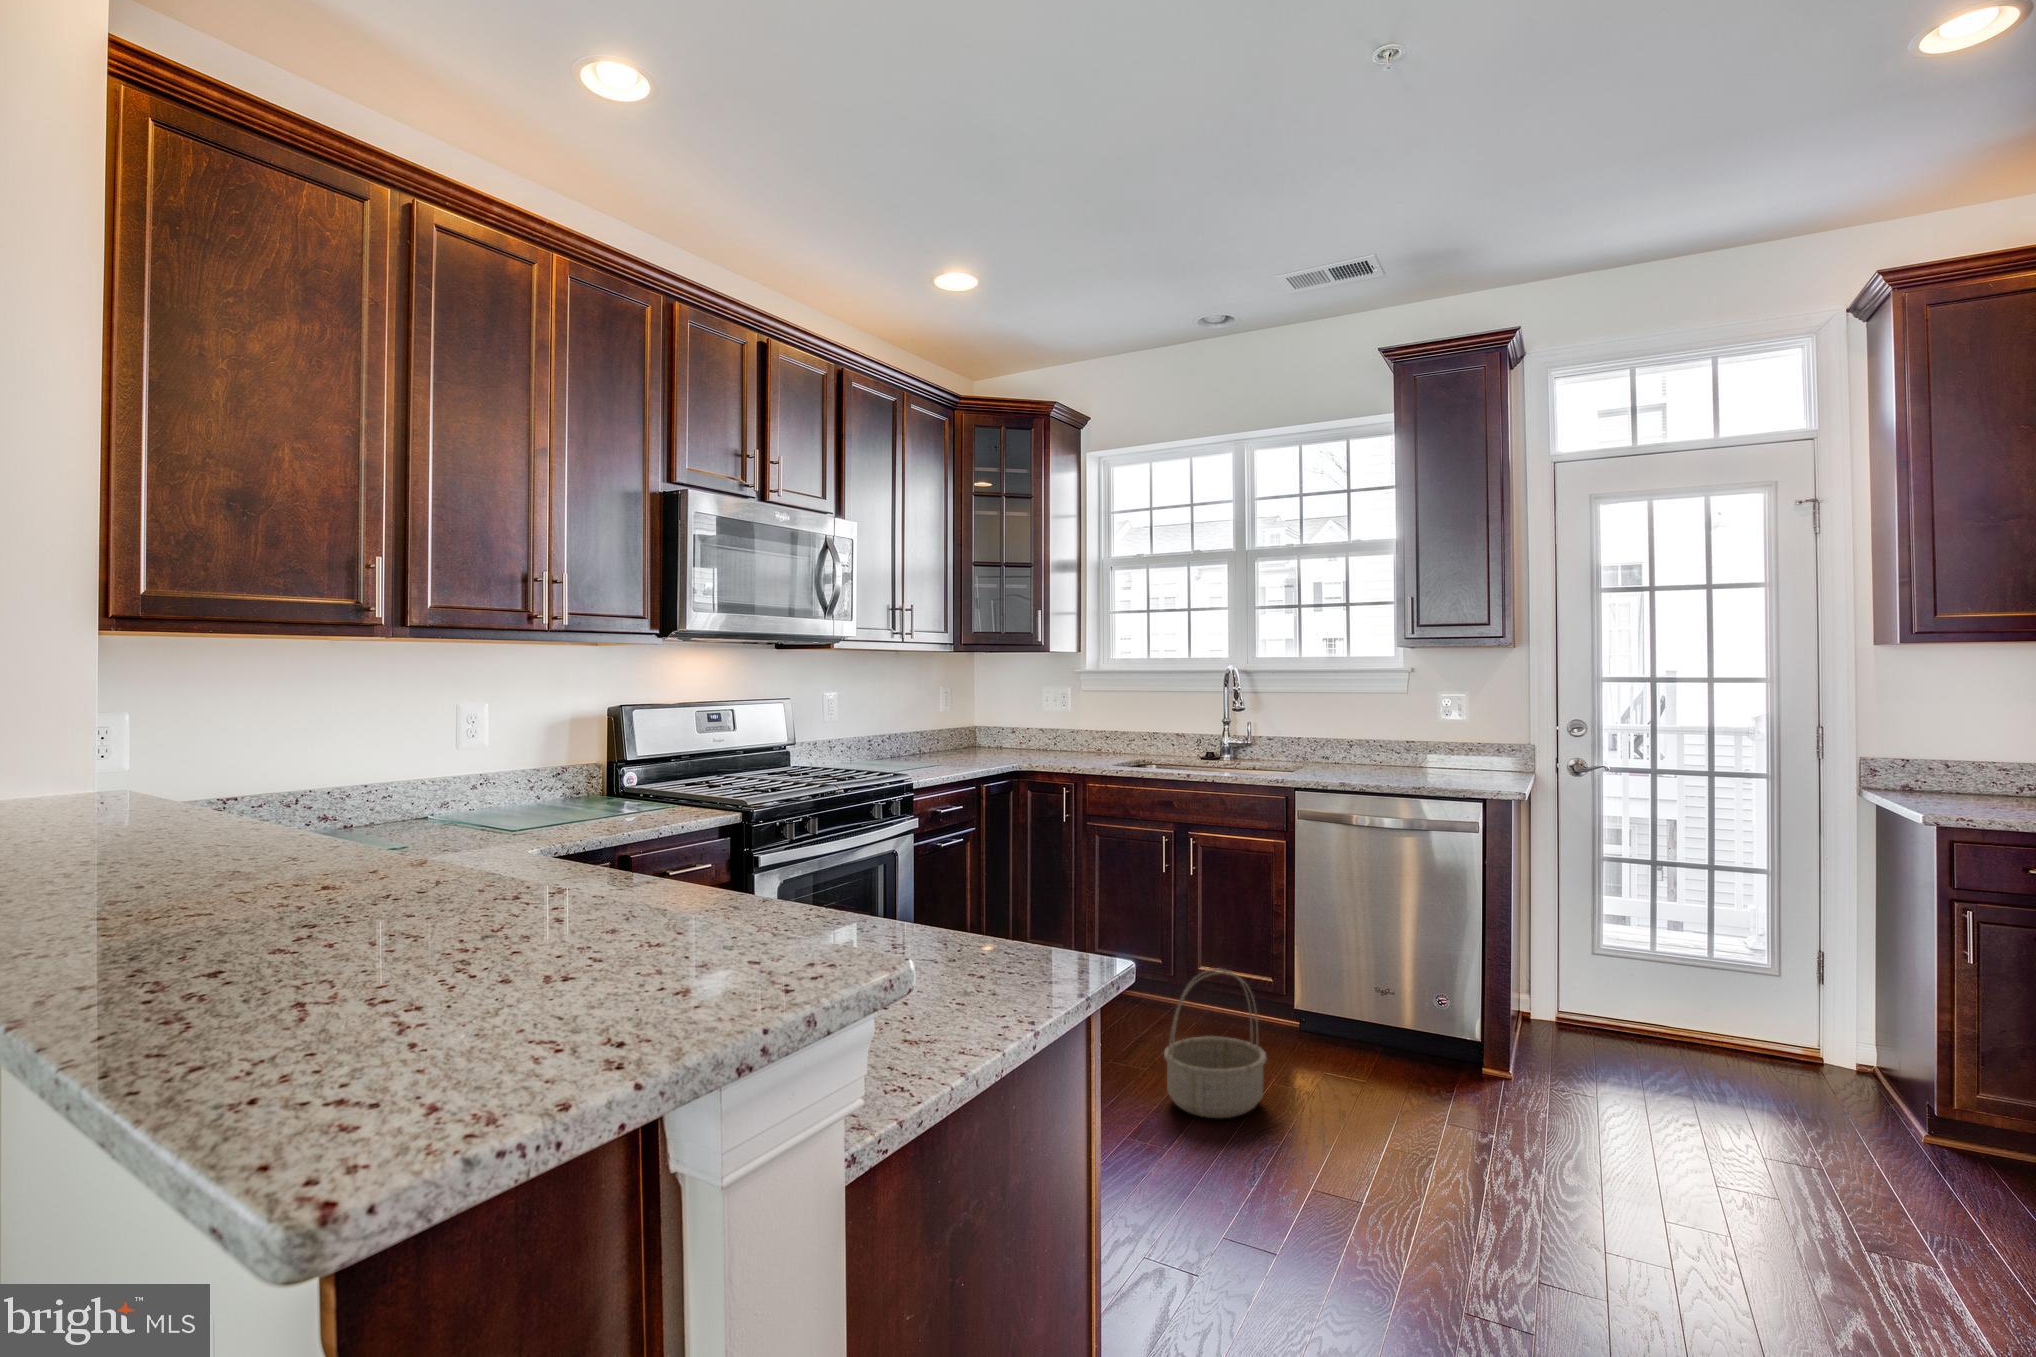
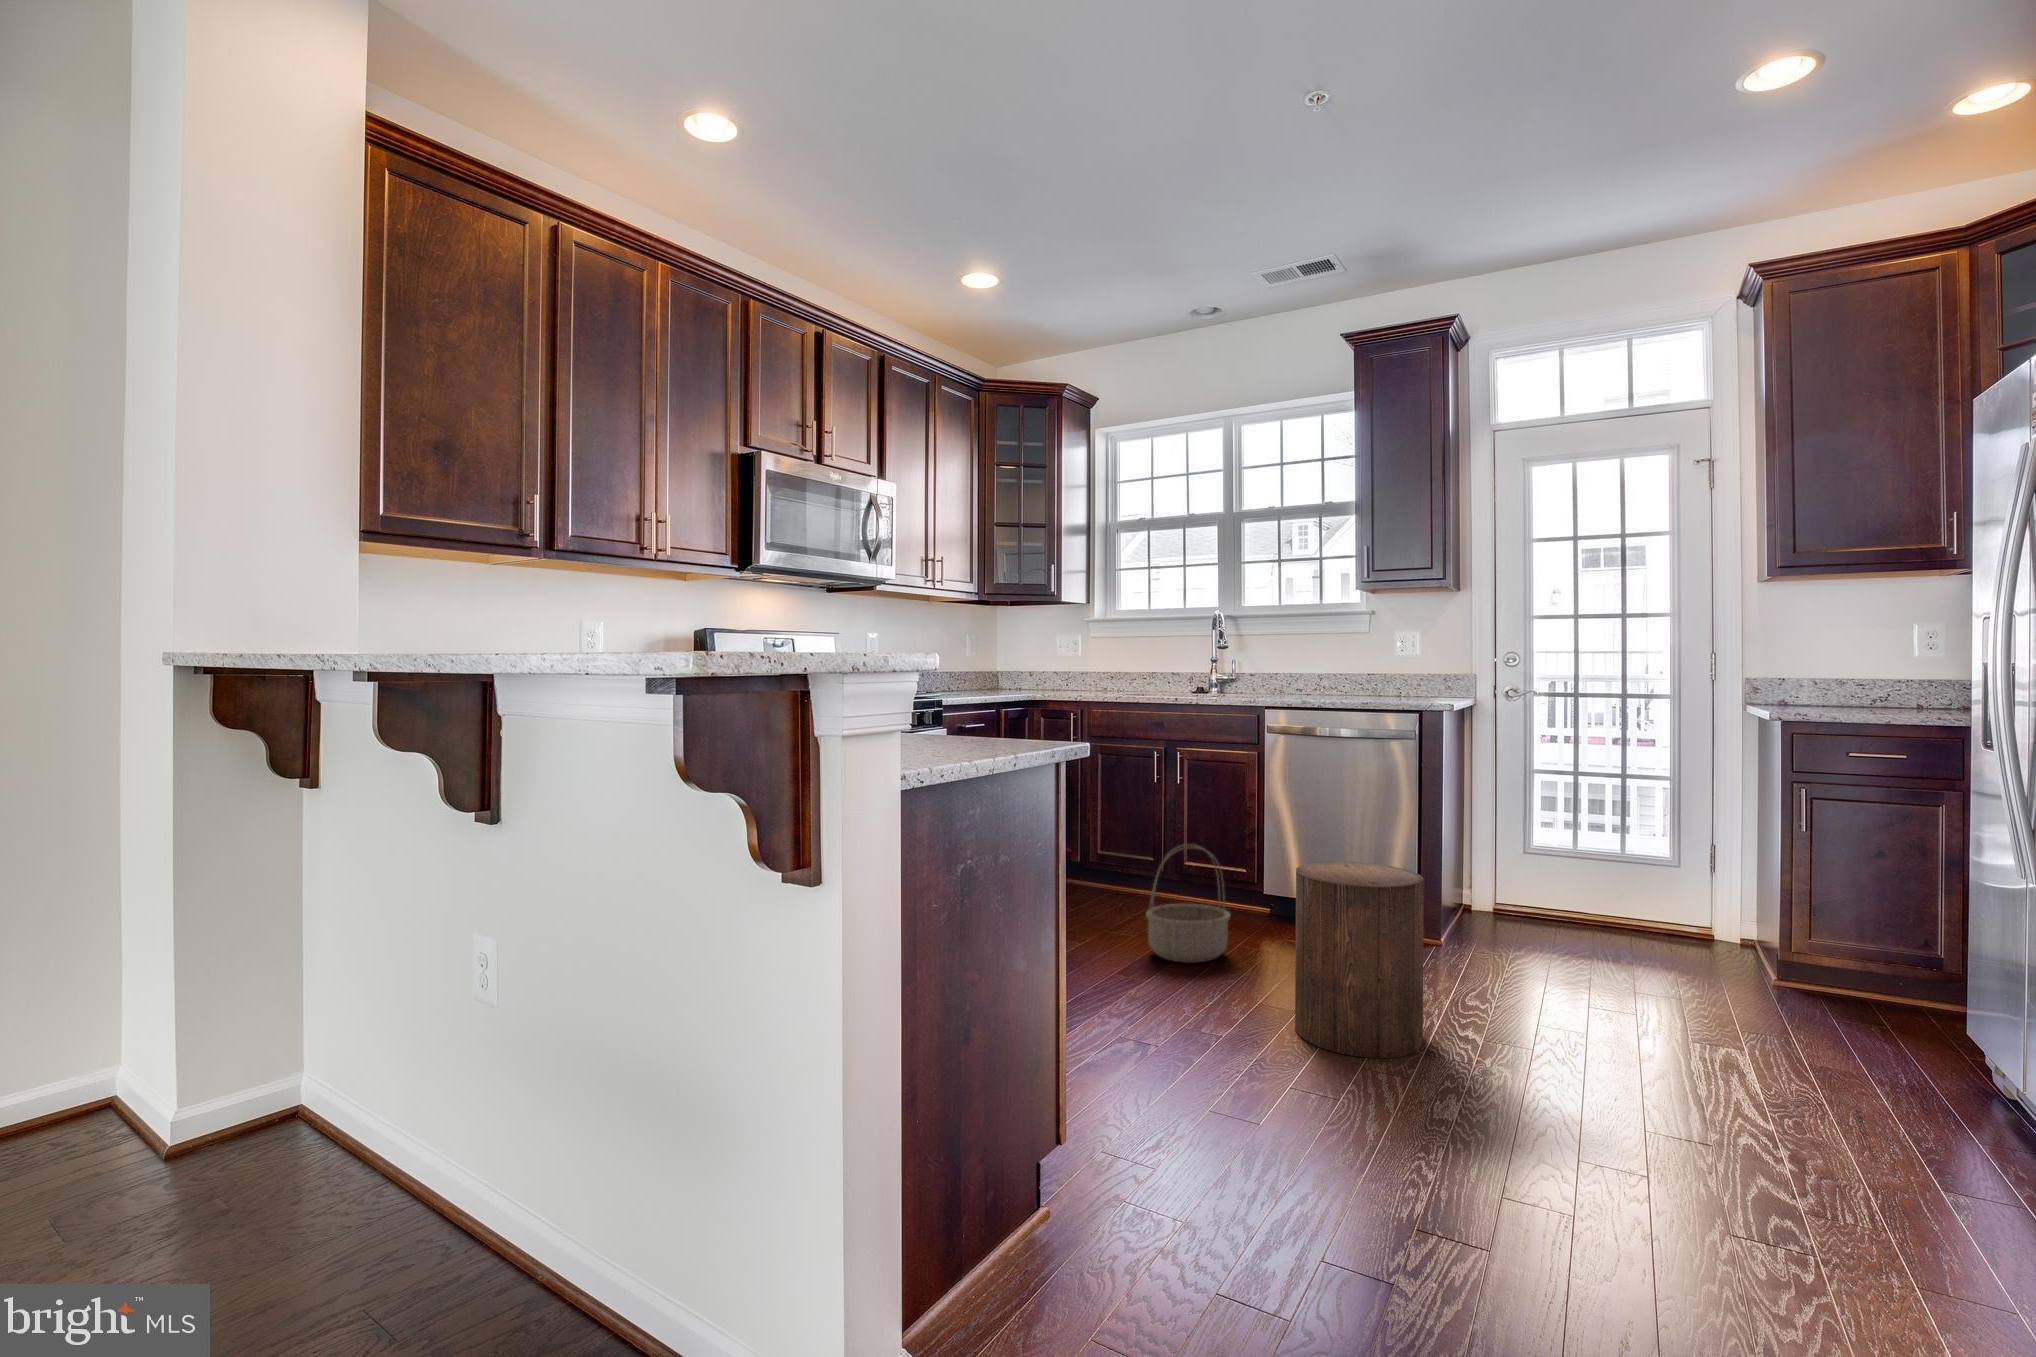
stool: none [1369,1018,1538,1298] -> present [1295,862,1424,1058]

